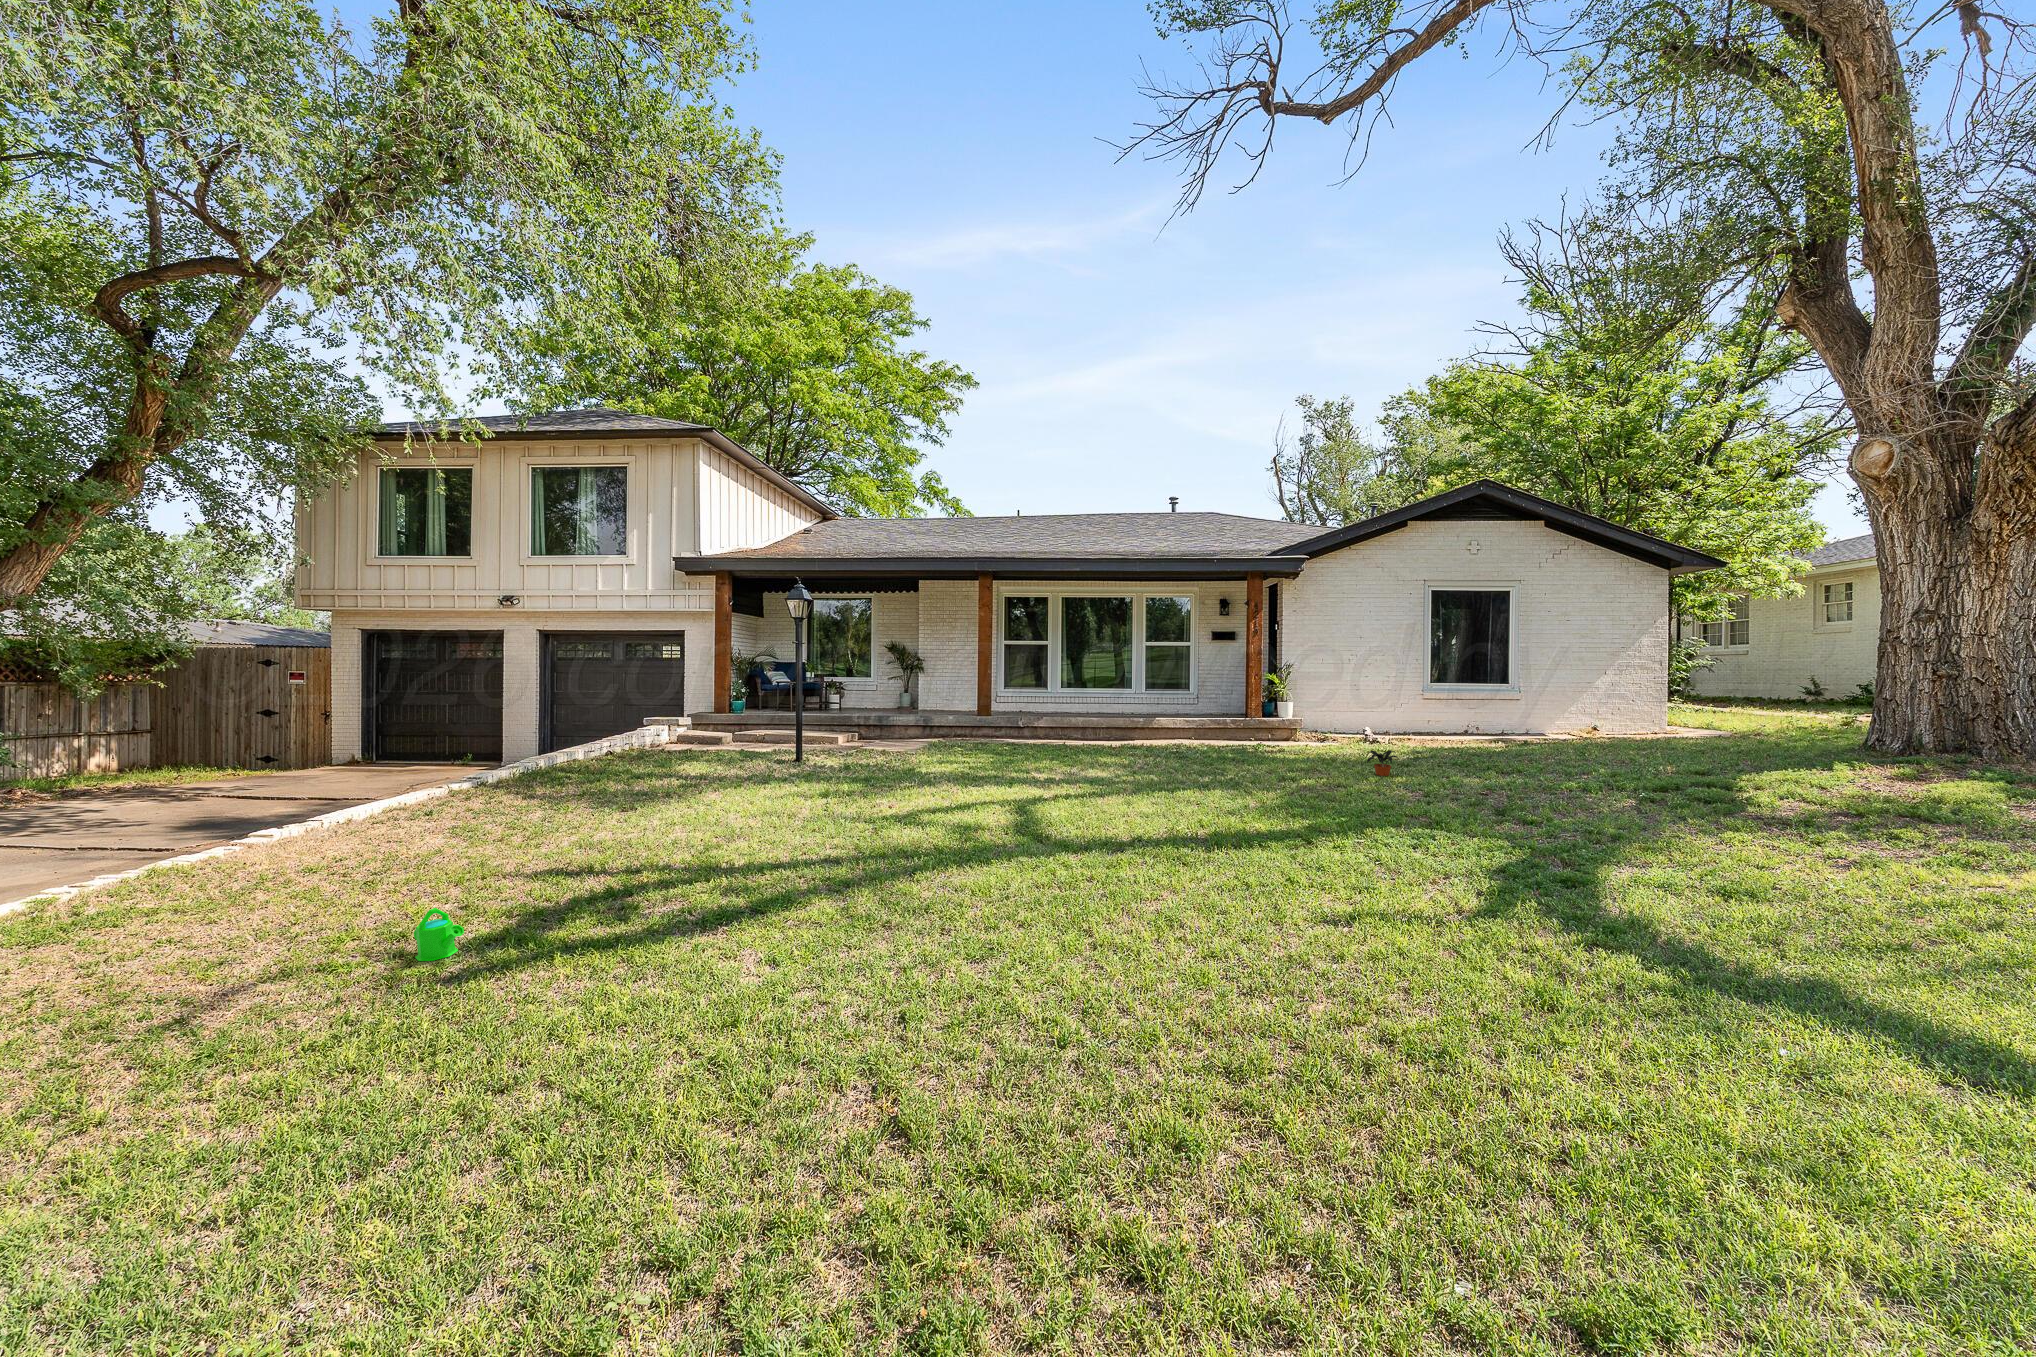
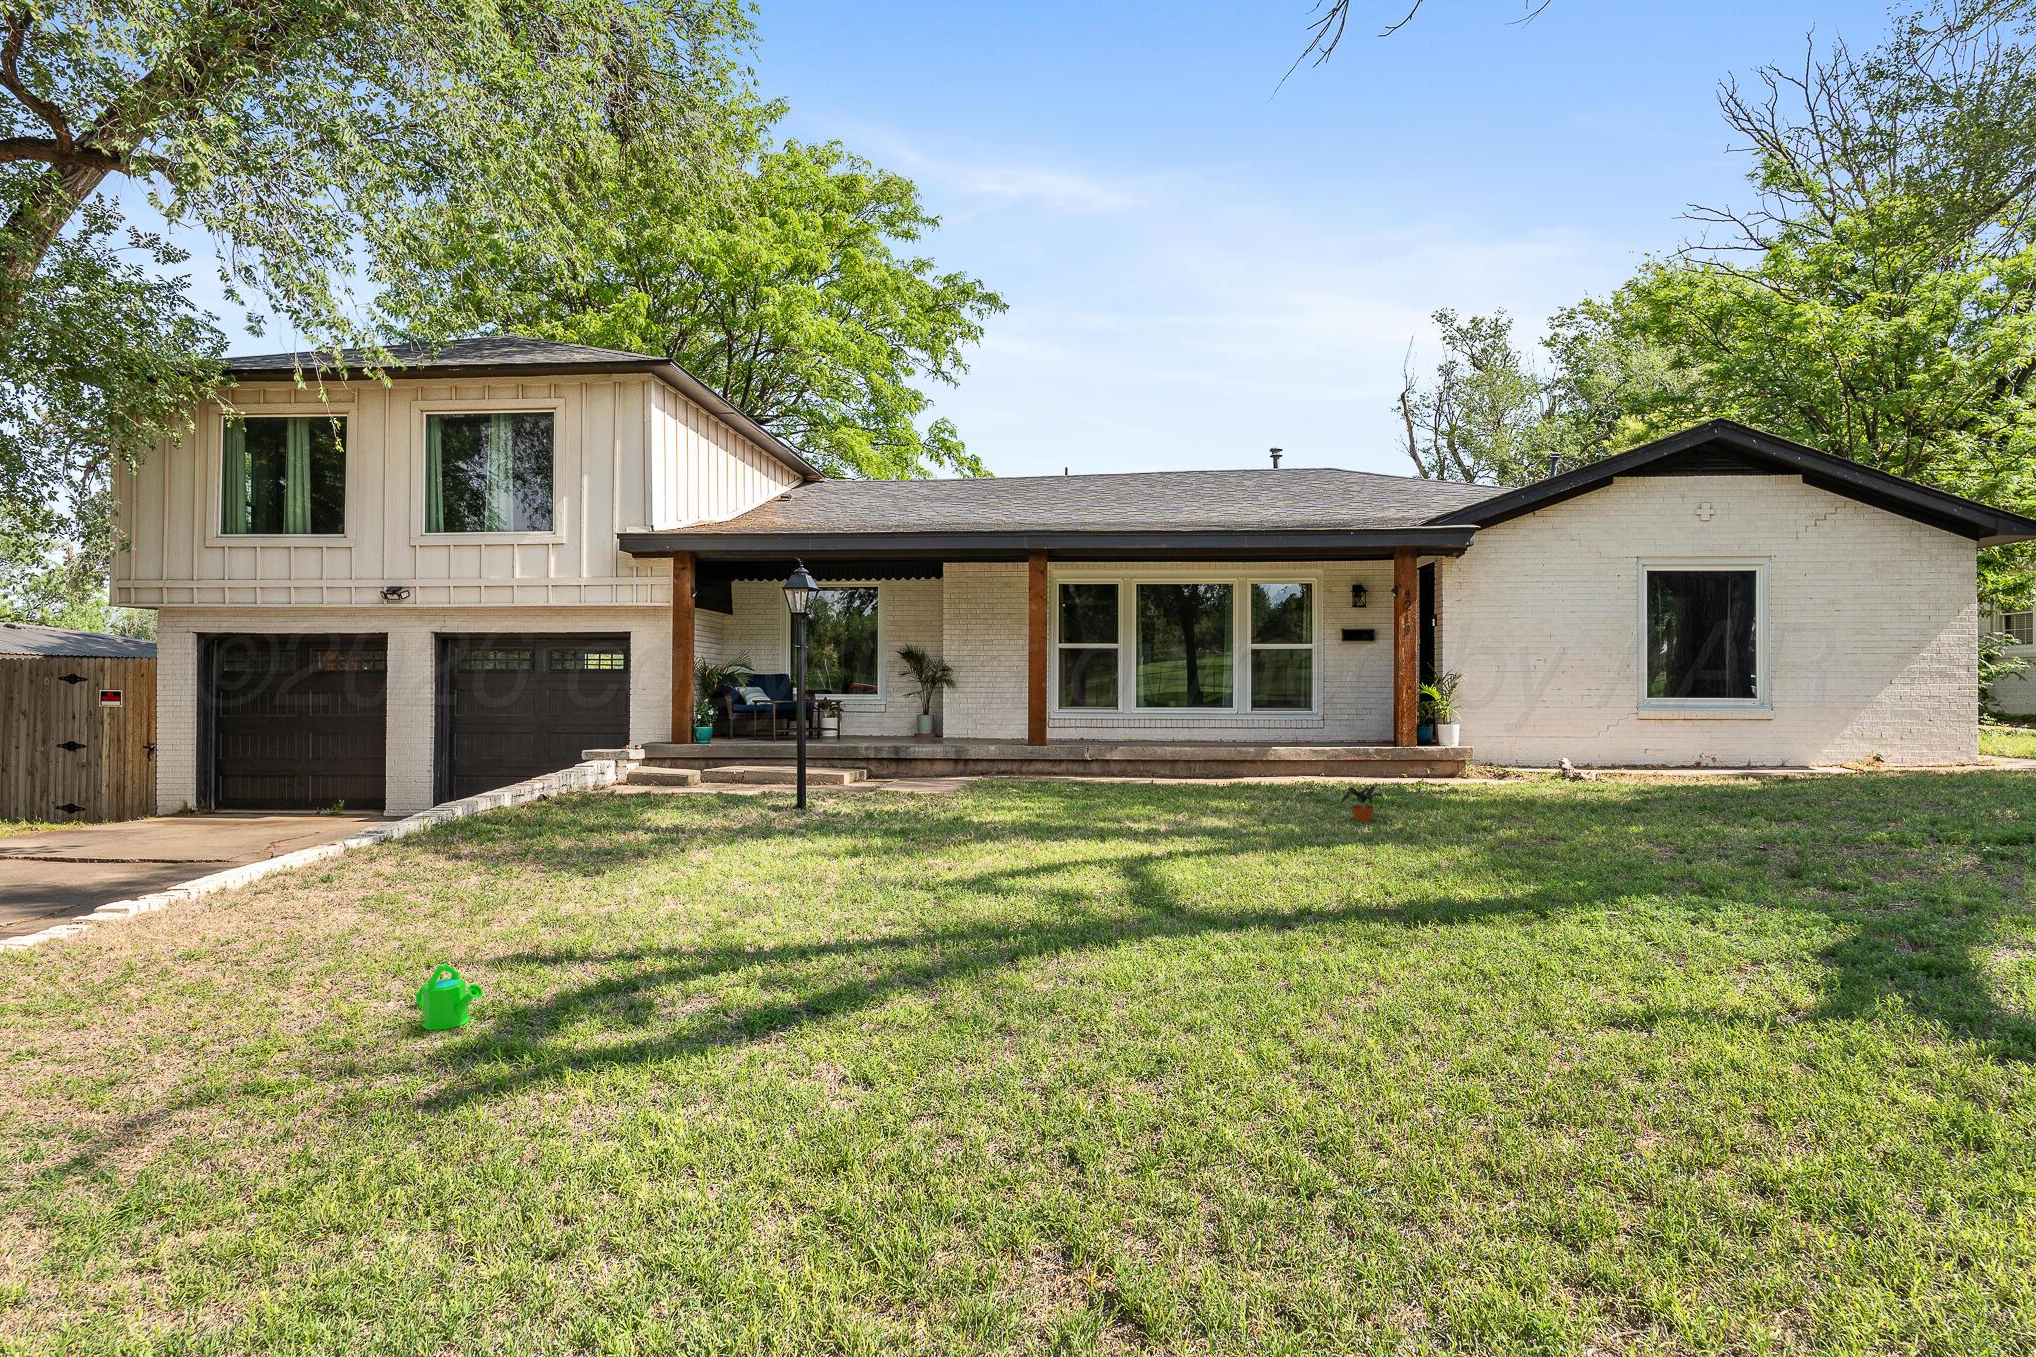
potted plant: present [1367,750,1398,776] -> present [1341,787,1383,821]

